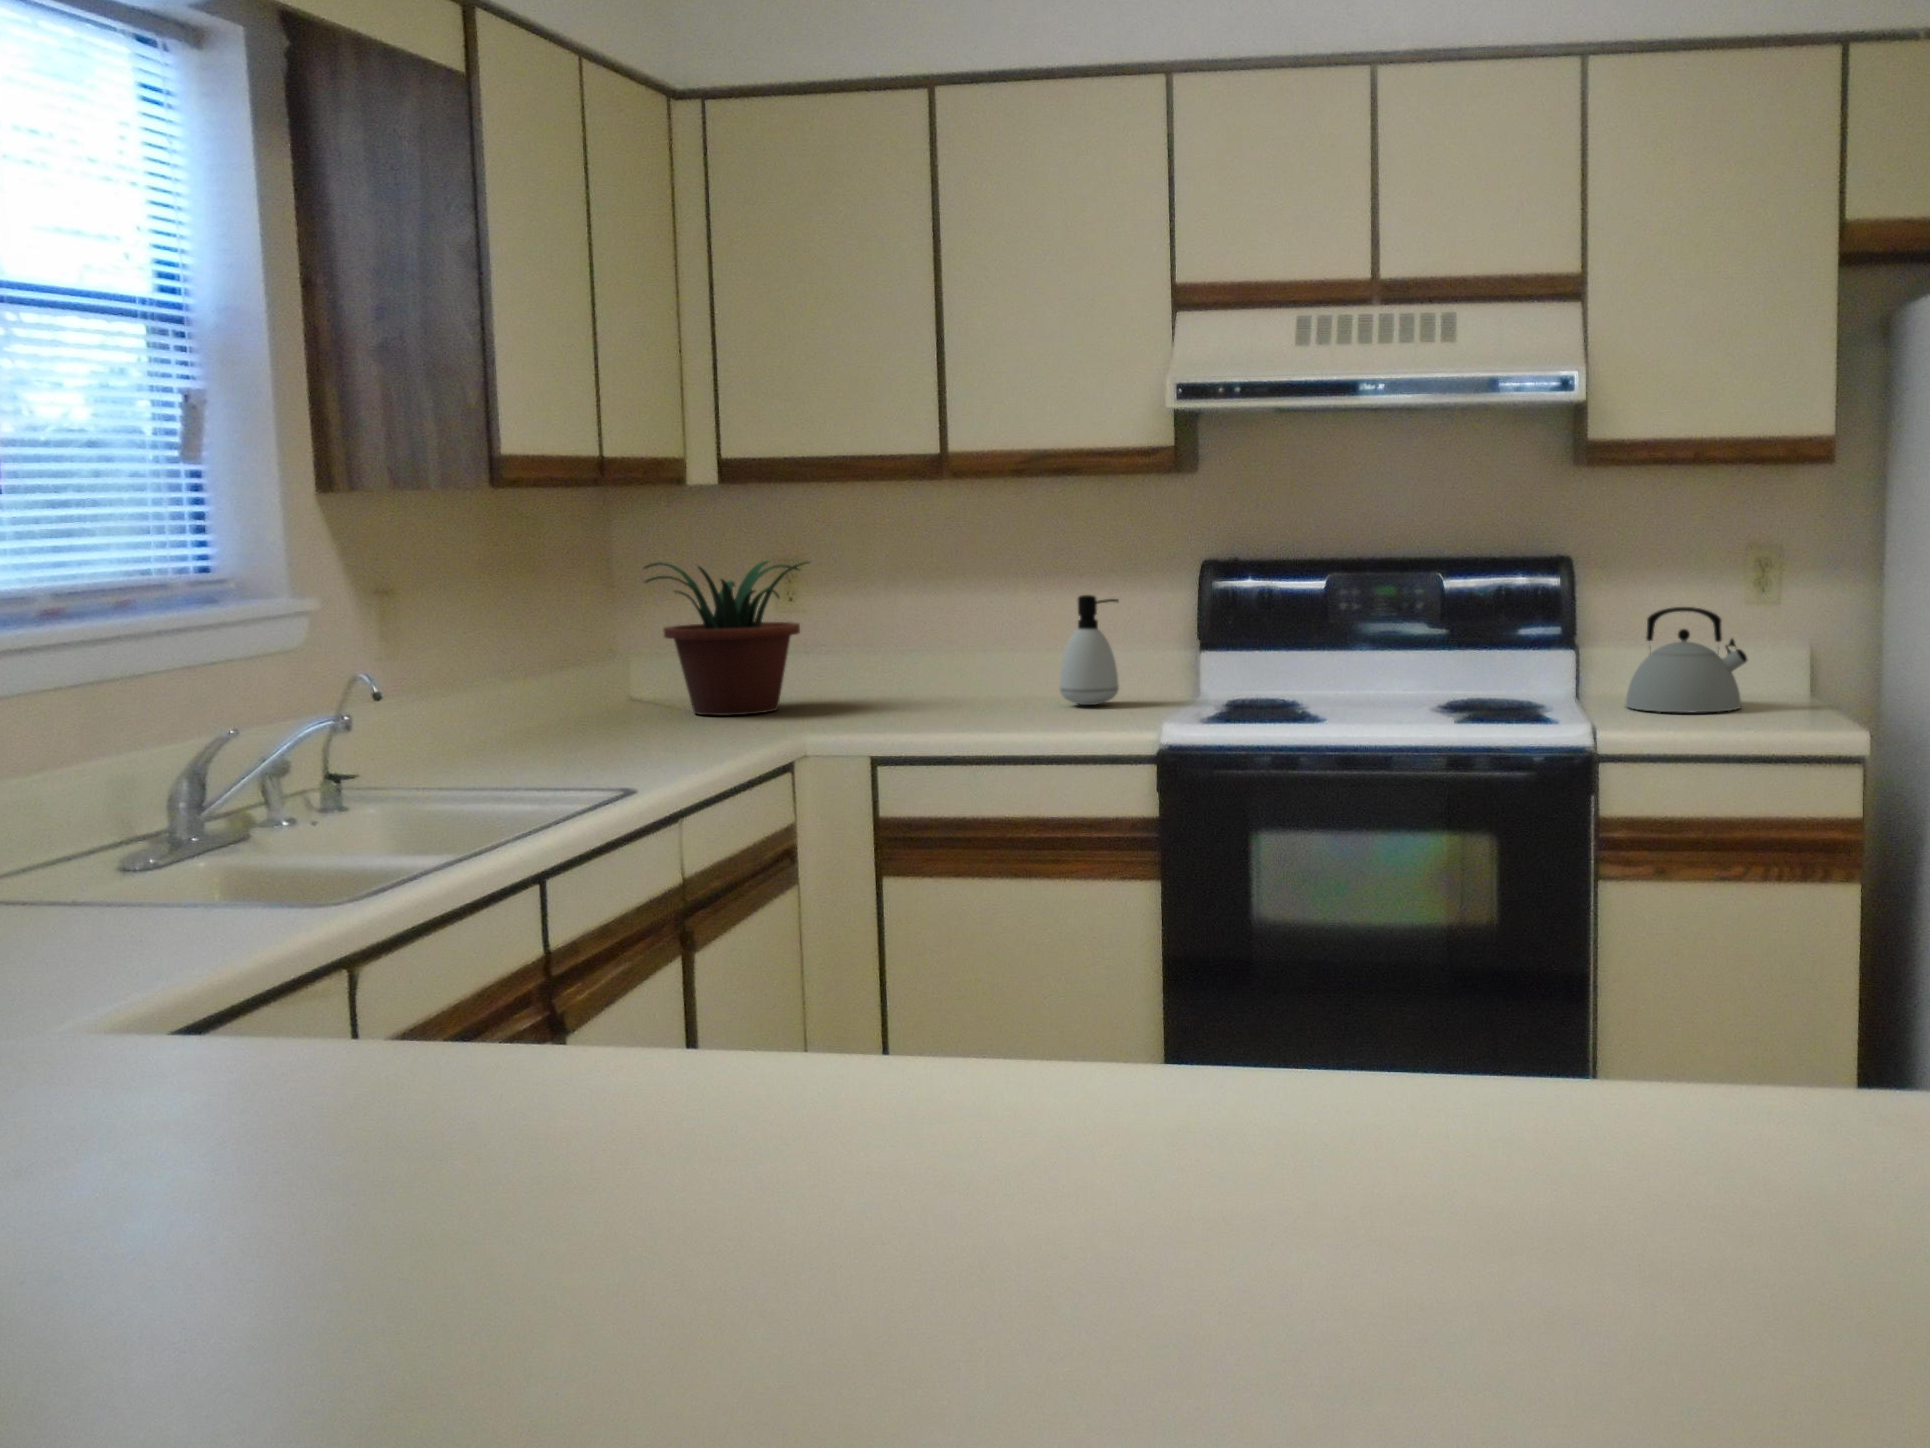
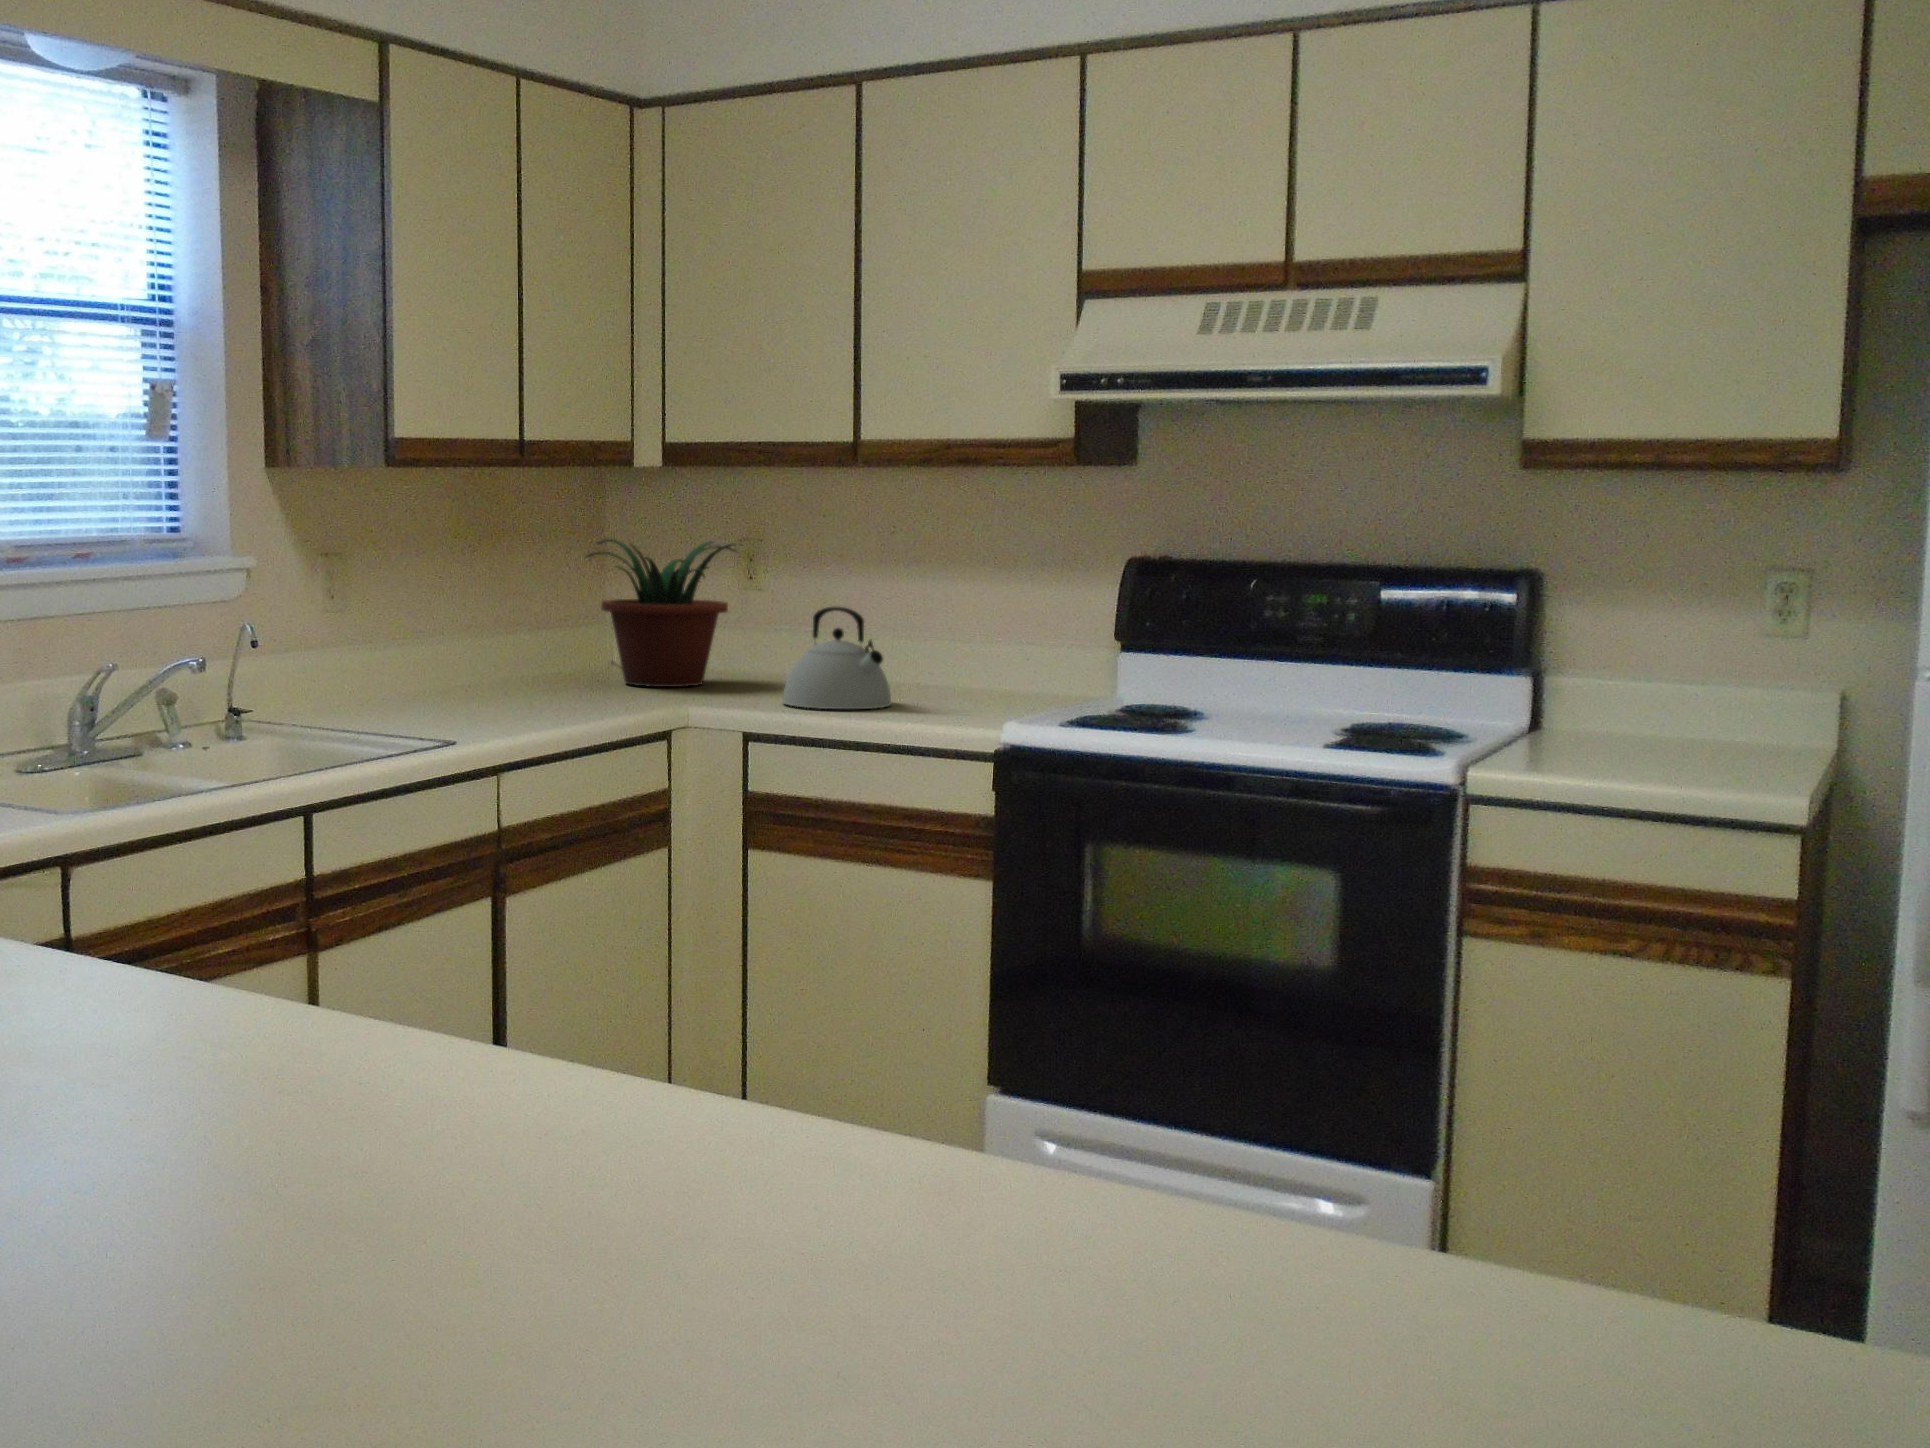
soap dispenser: present [1060,595,1119,705] -> none [961,588,1027,702]
kettle: present [1626,607,1747,713] -> present [783,607,891,709]

